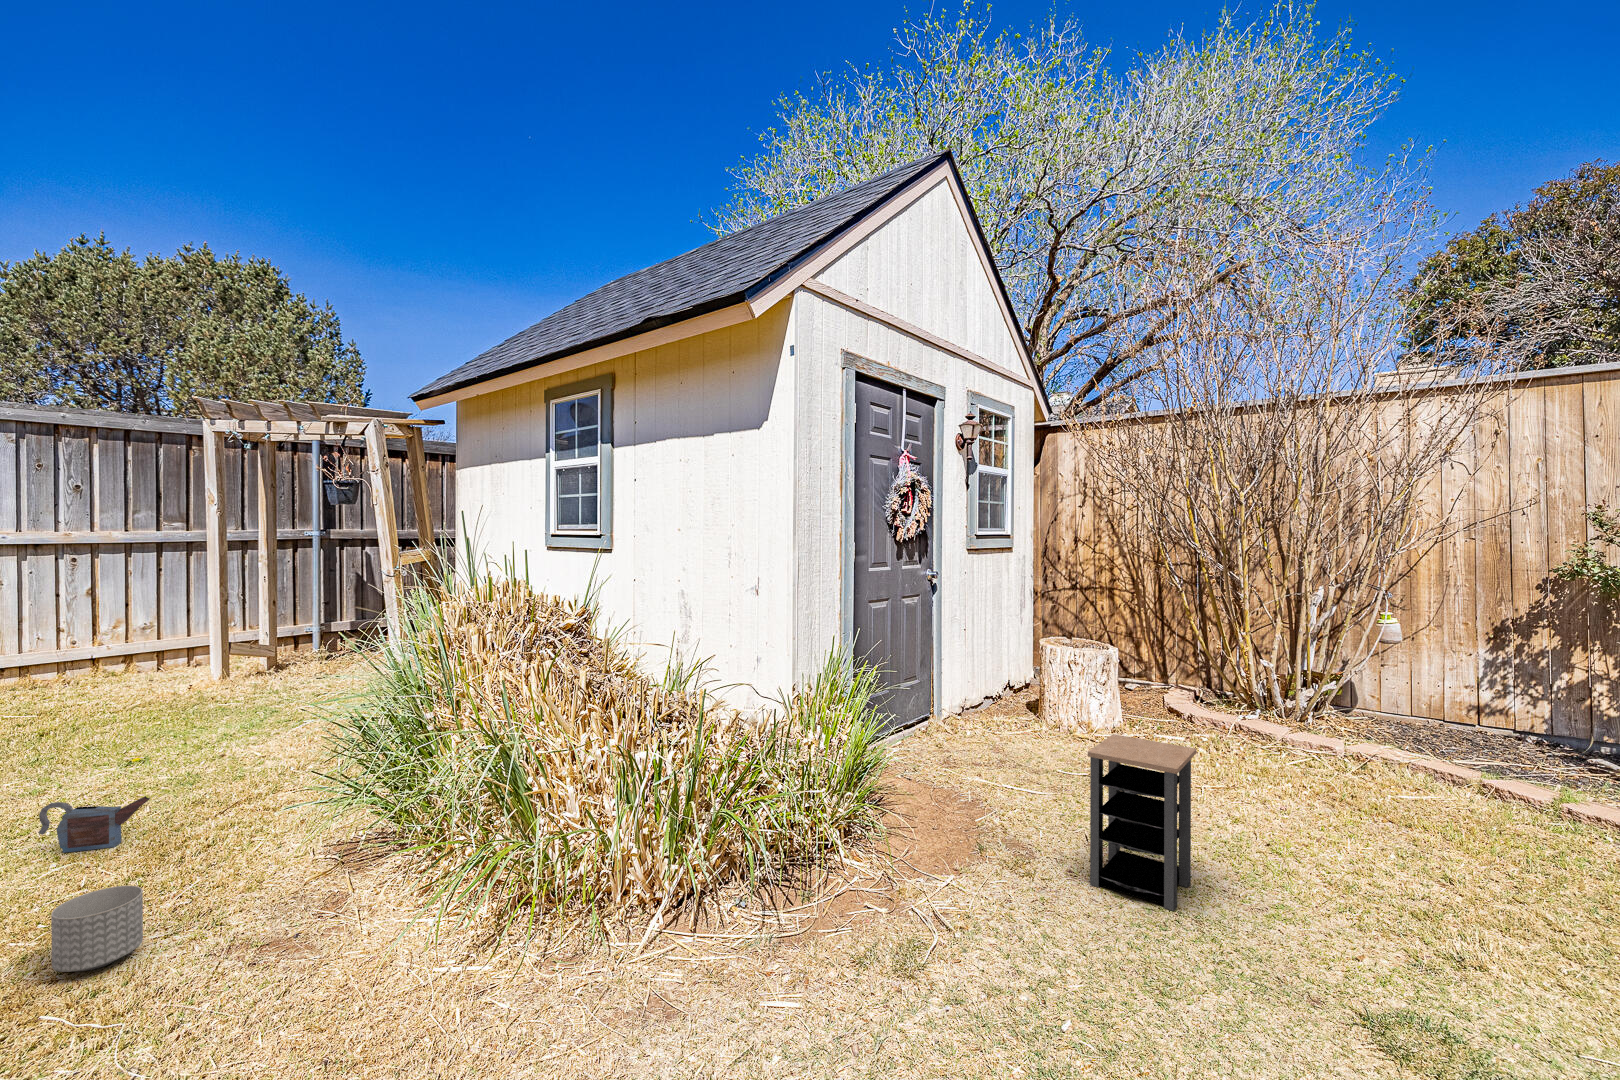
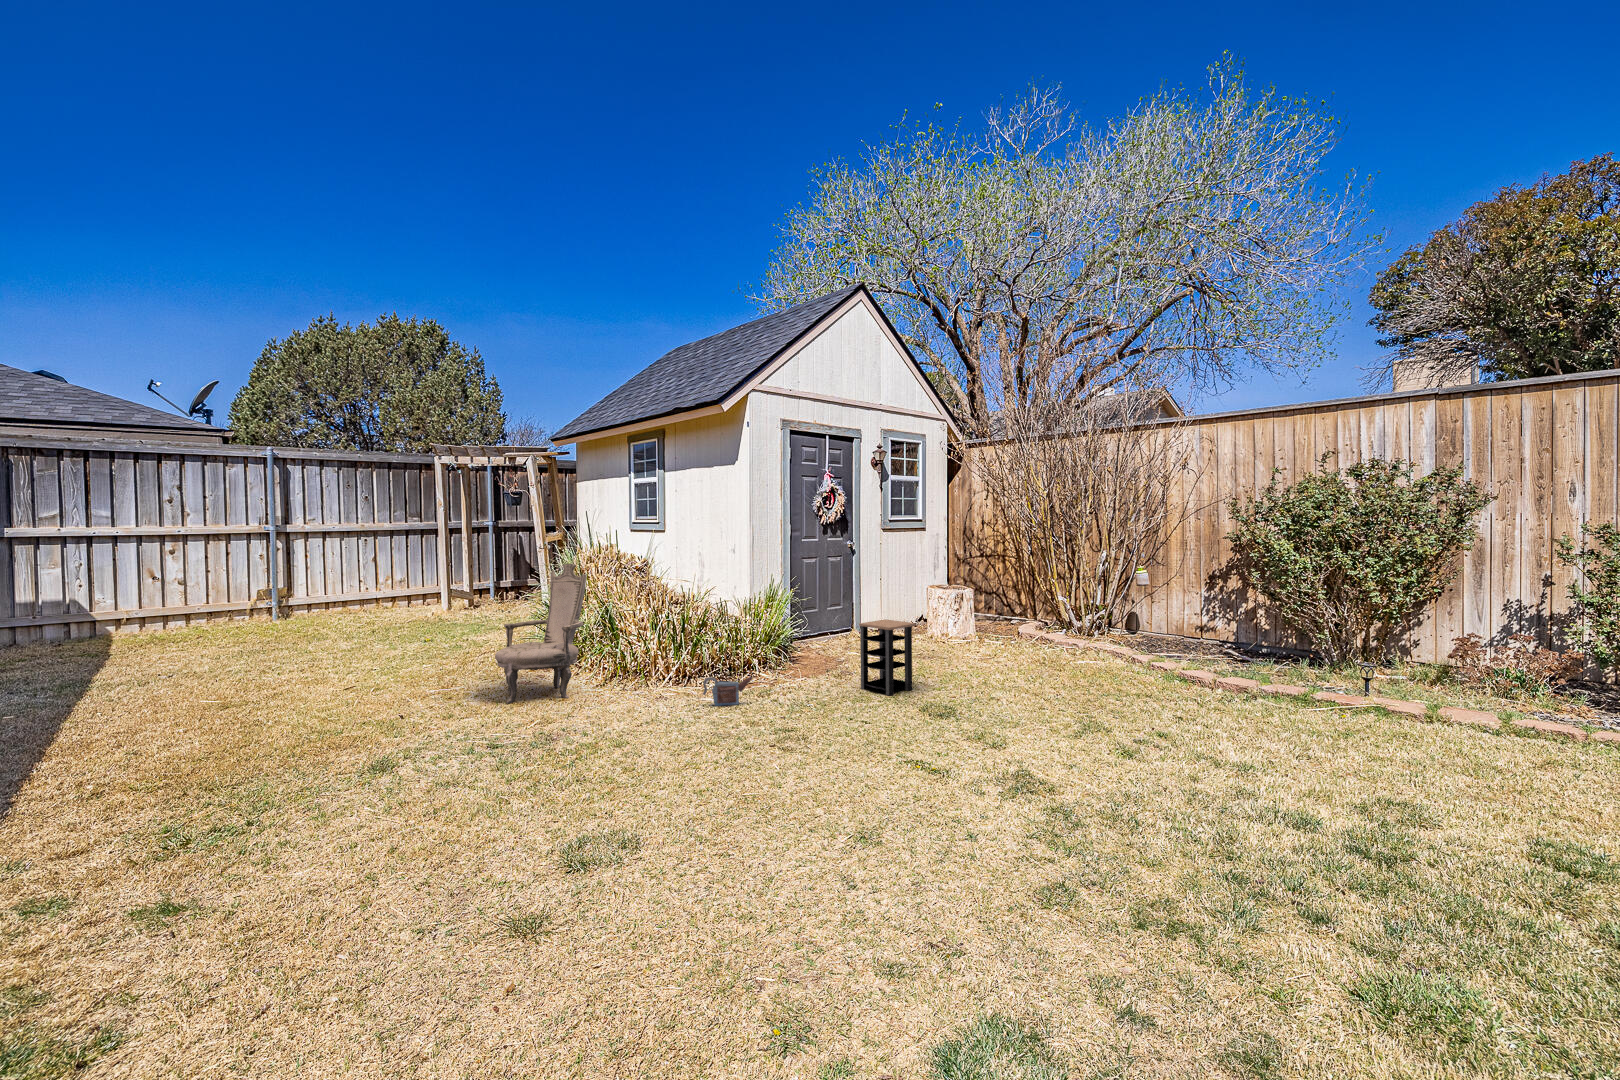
armchair: none [268,630,503,1014] -> present [495,564,587,704]
watering can: present [38,796,150,853] -> present [703,677,753,706]
planter: present [51,886,143,972] -> none [418,664,448,692]

